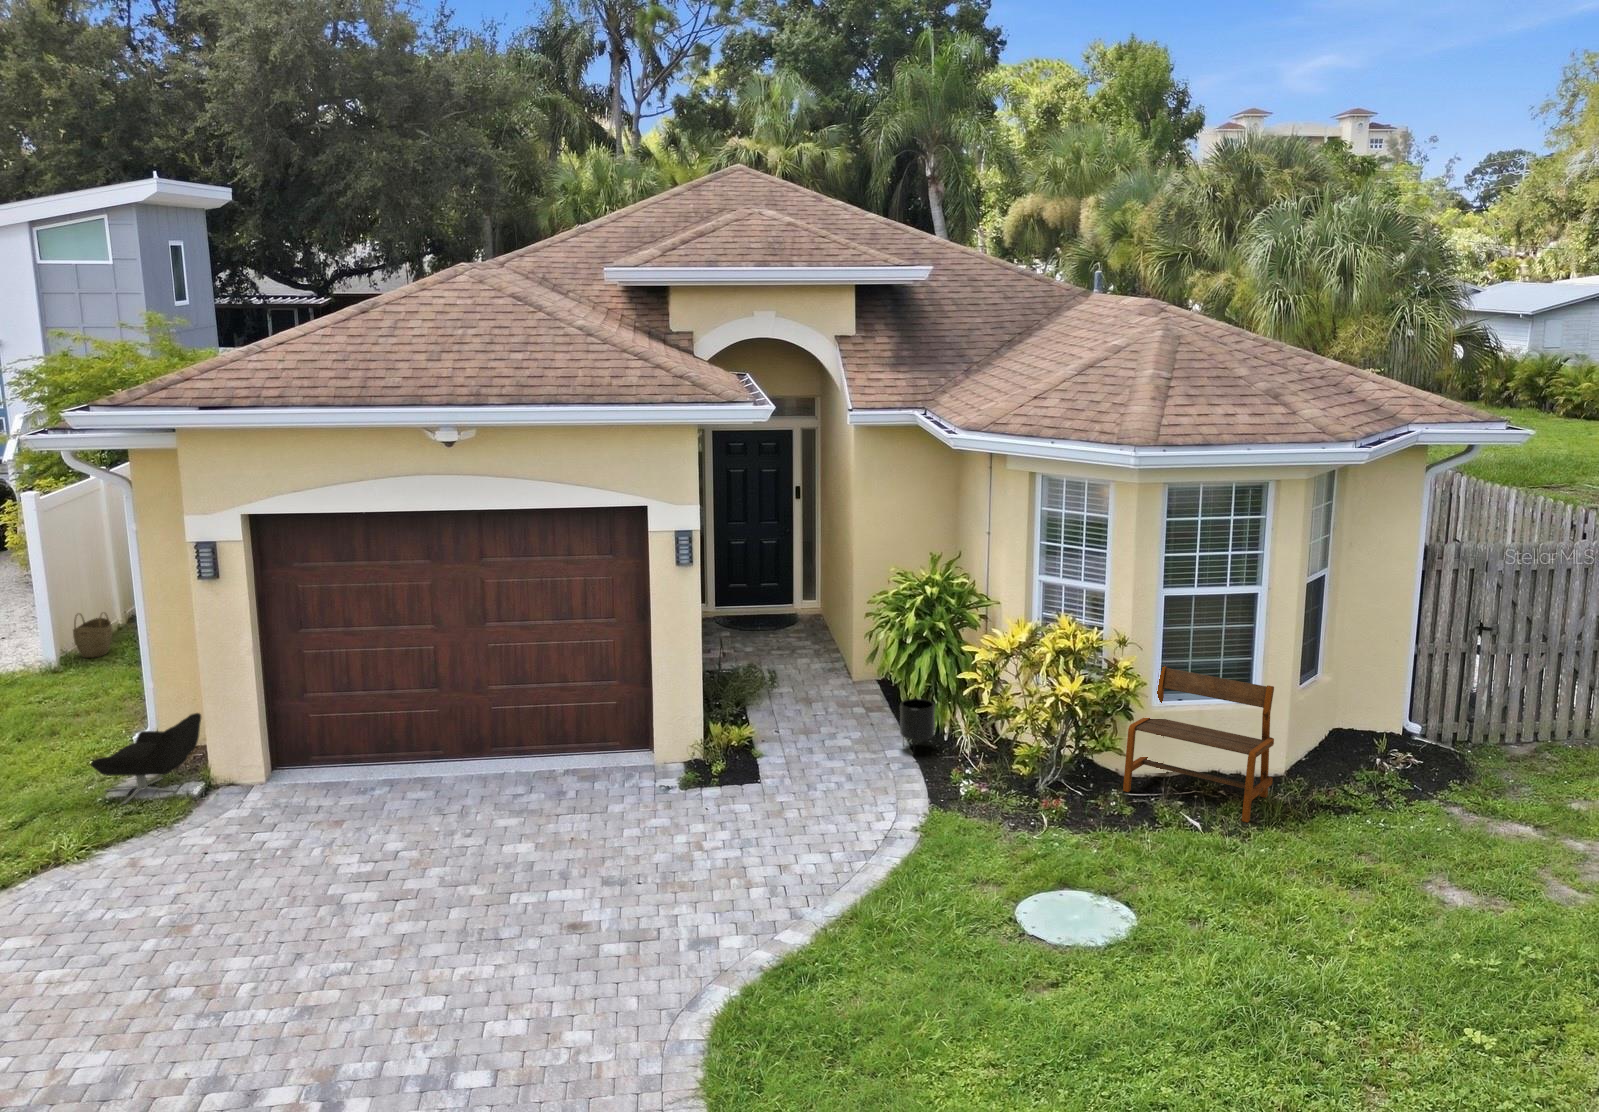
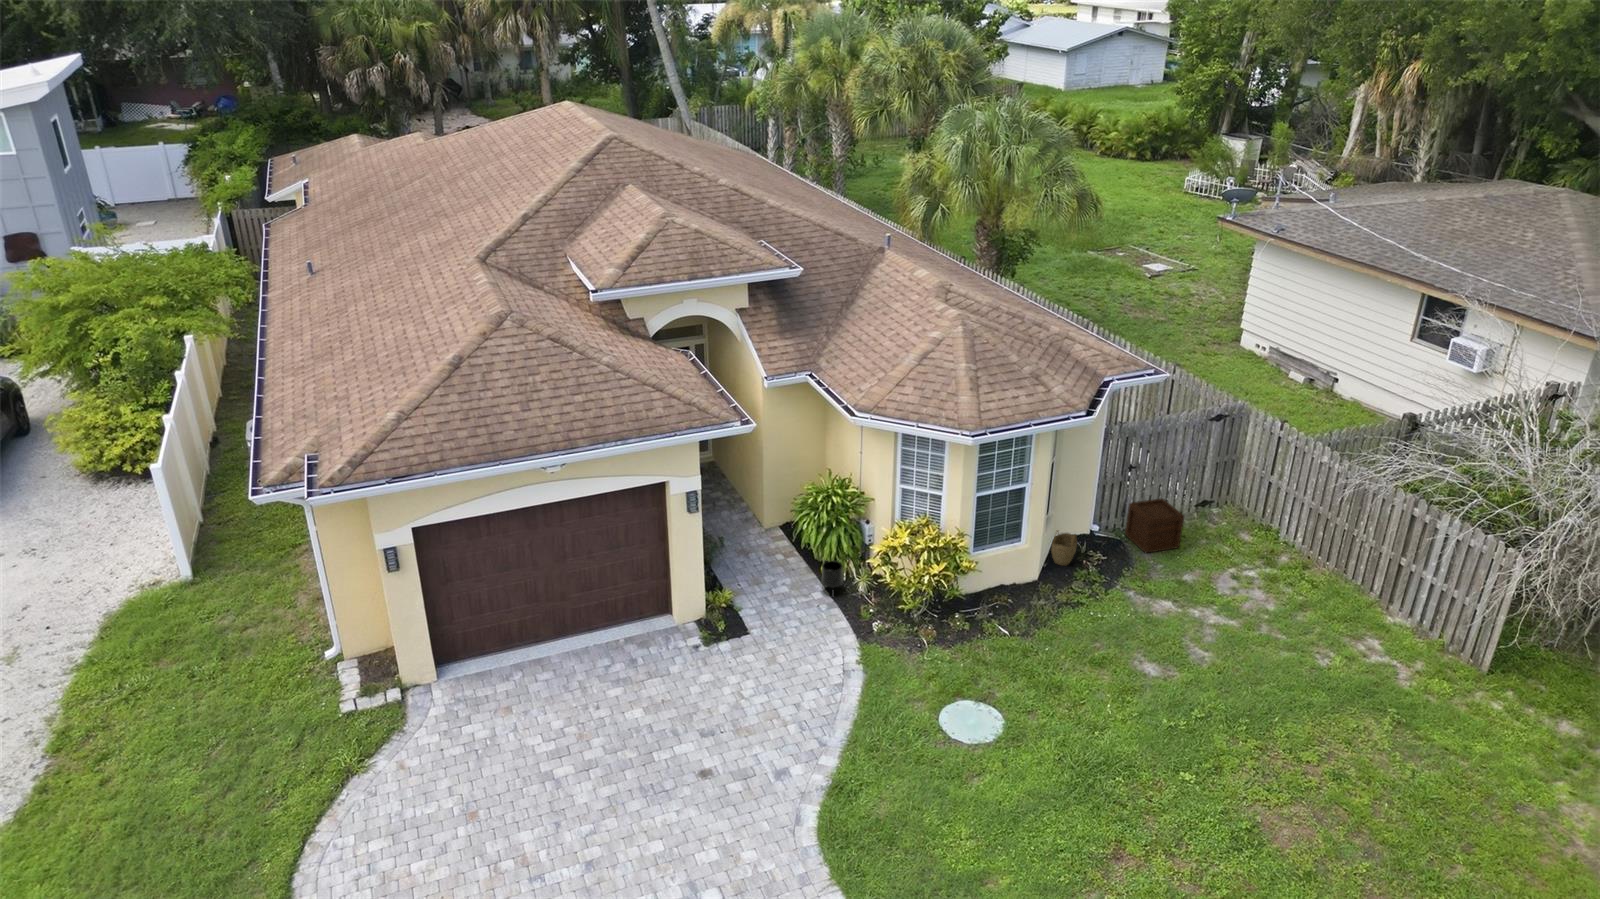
woven basket: present [73,613,112,658] -> present [1051,531,1077,566]
bench: present [1123,666,1274,822] -> none [958,534,1038,622]
wooden crate: none [1471,674,1587,762] -> present [1125,498,1184,553]
lounge chair: present [91,713,201,804] -> none [327,649,387,719]

